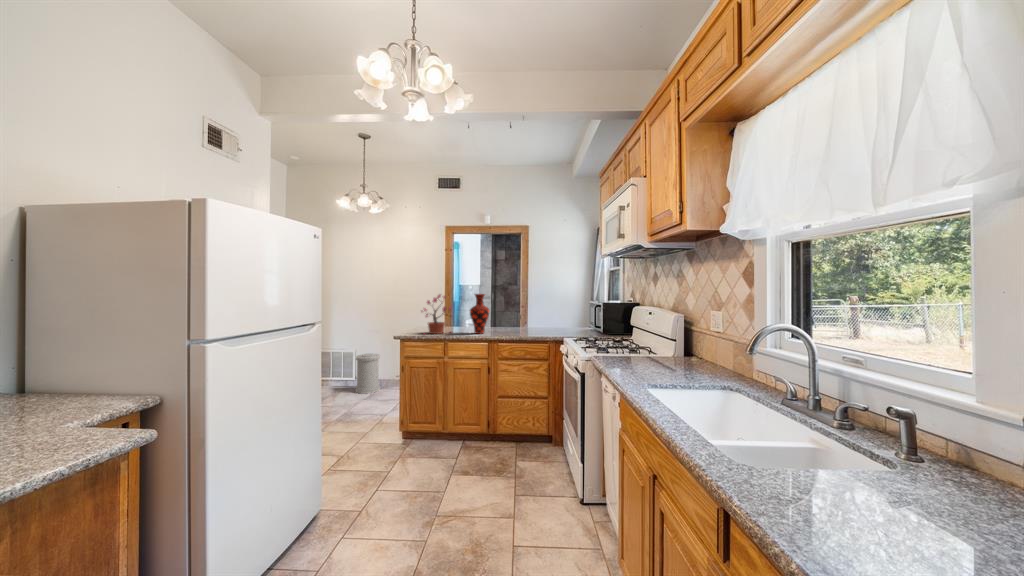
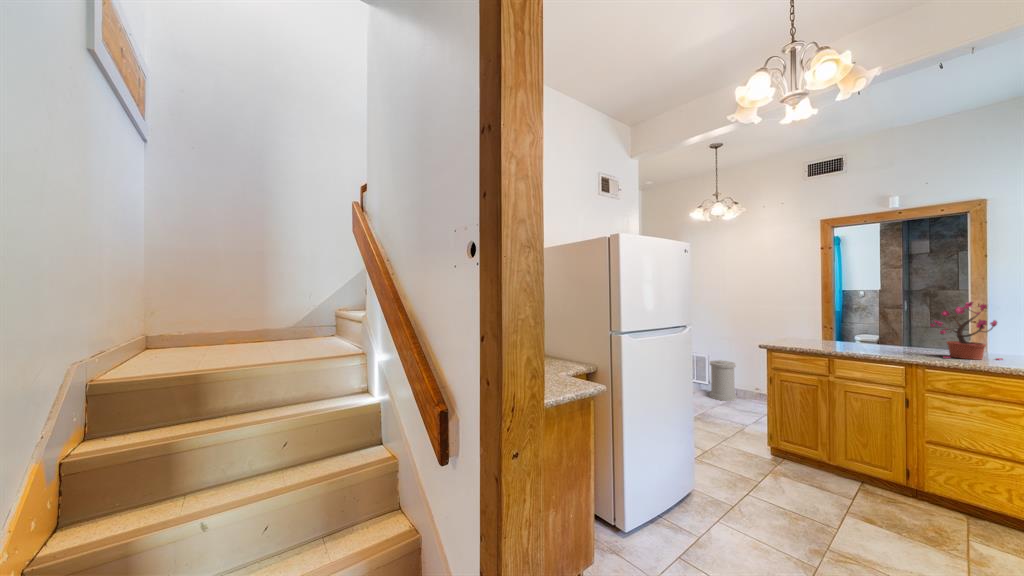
vase: present [470,294,489,334] -> none [868,301,905,353]
potted plant: present [424,295,450,334] -> present [930,302,1003,360]

